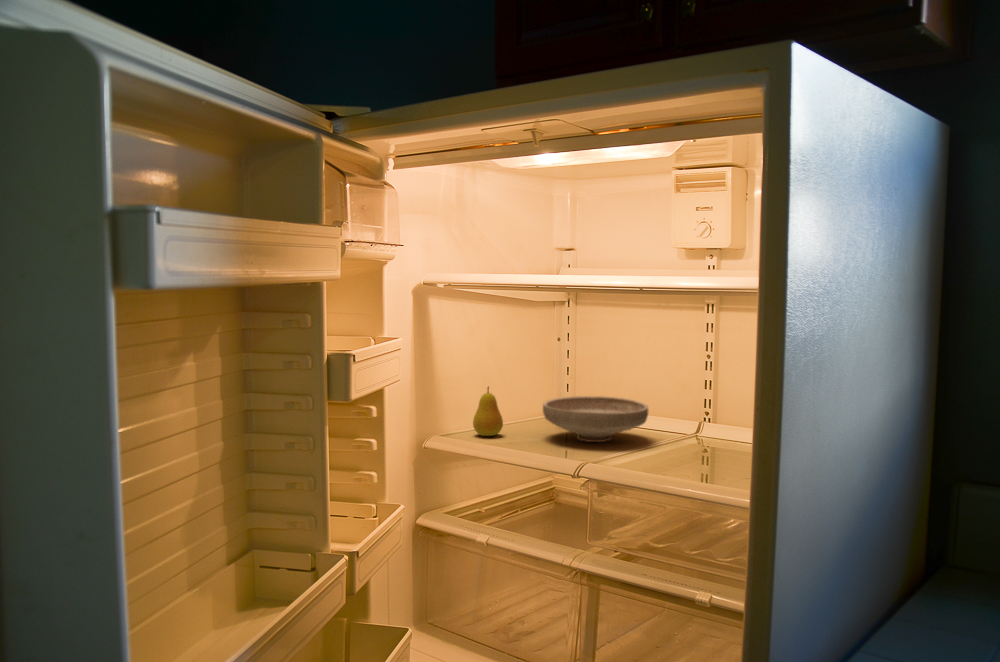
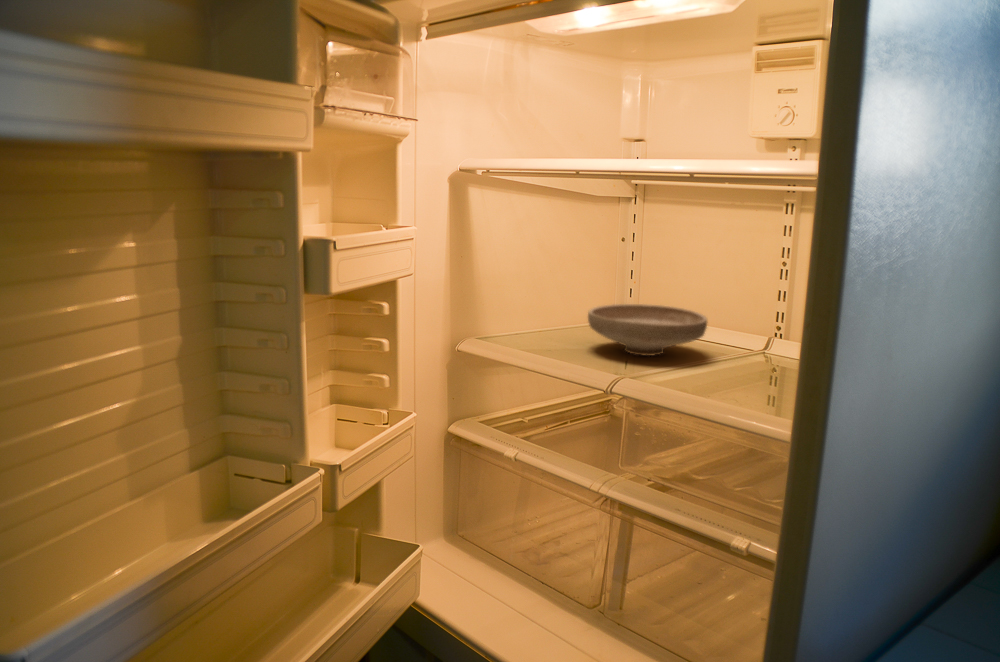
fruit: present [473,387,503,436] -> none [513,289,545,343]

